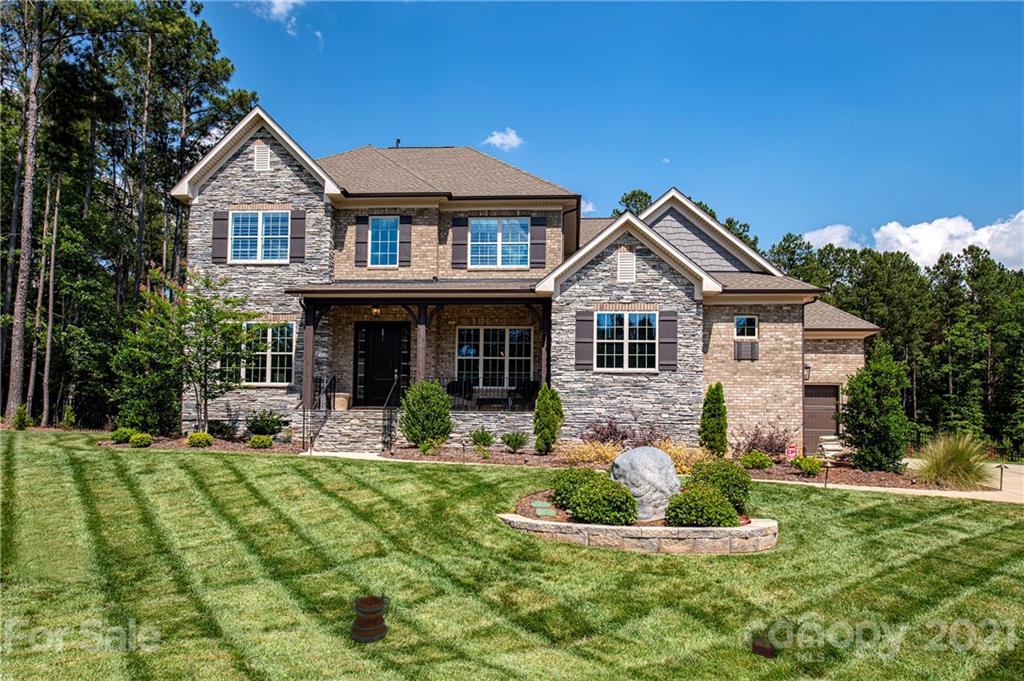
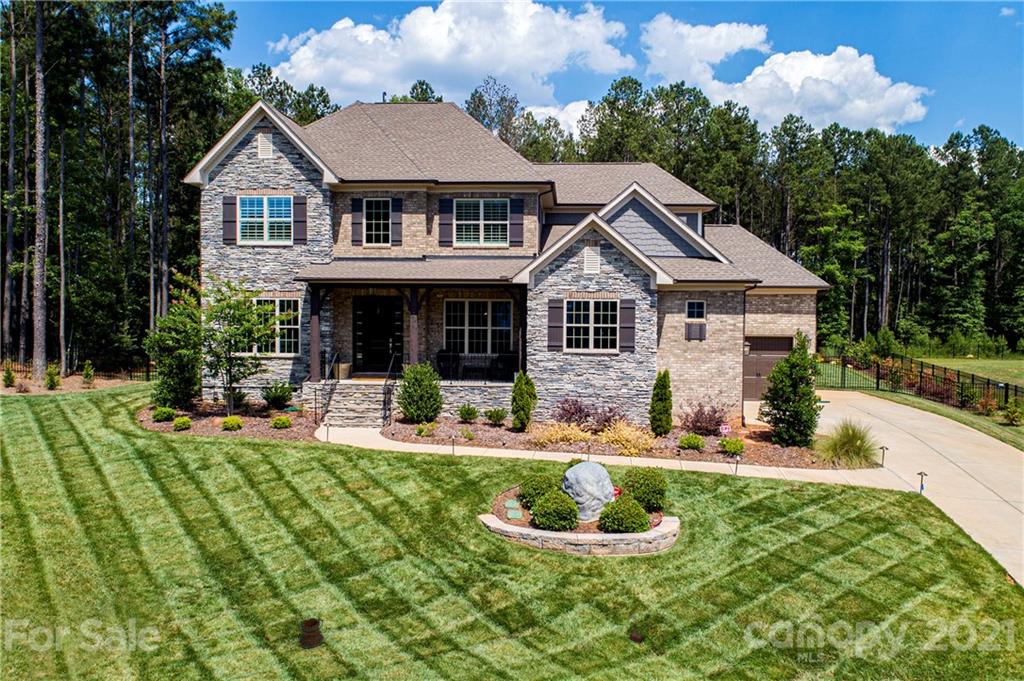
bucket: present [350,593,390,642] -> present [298,617,324,649]

